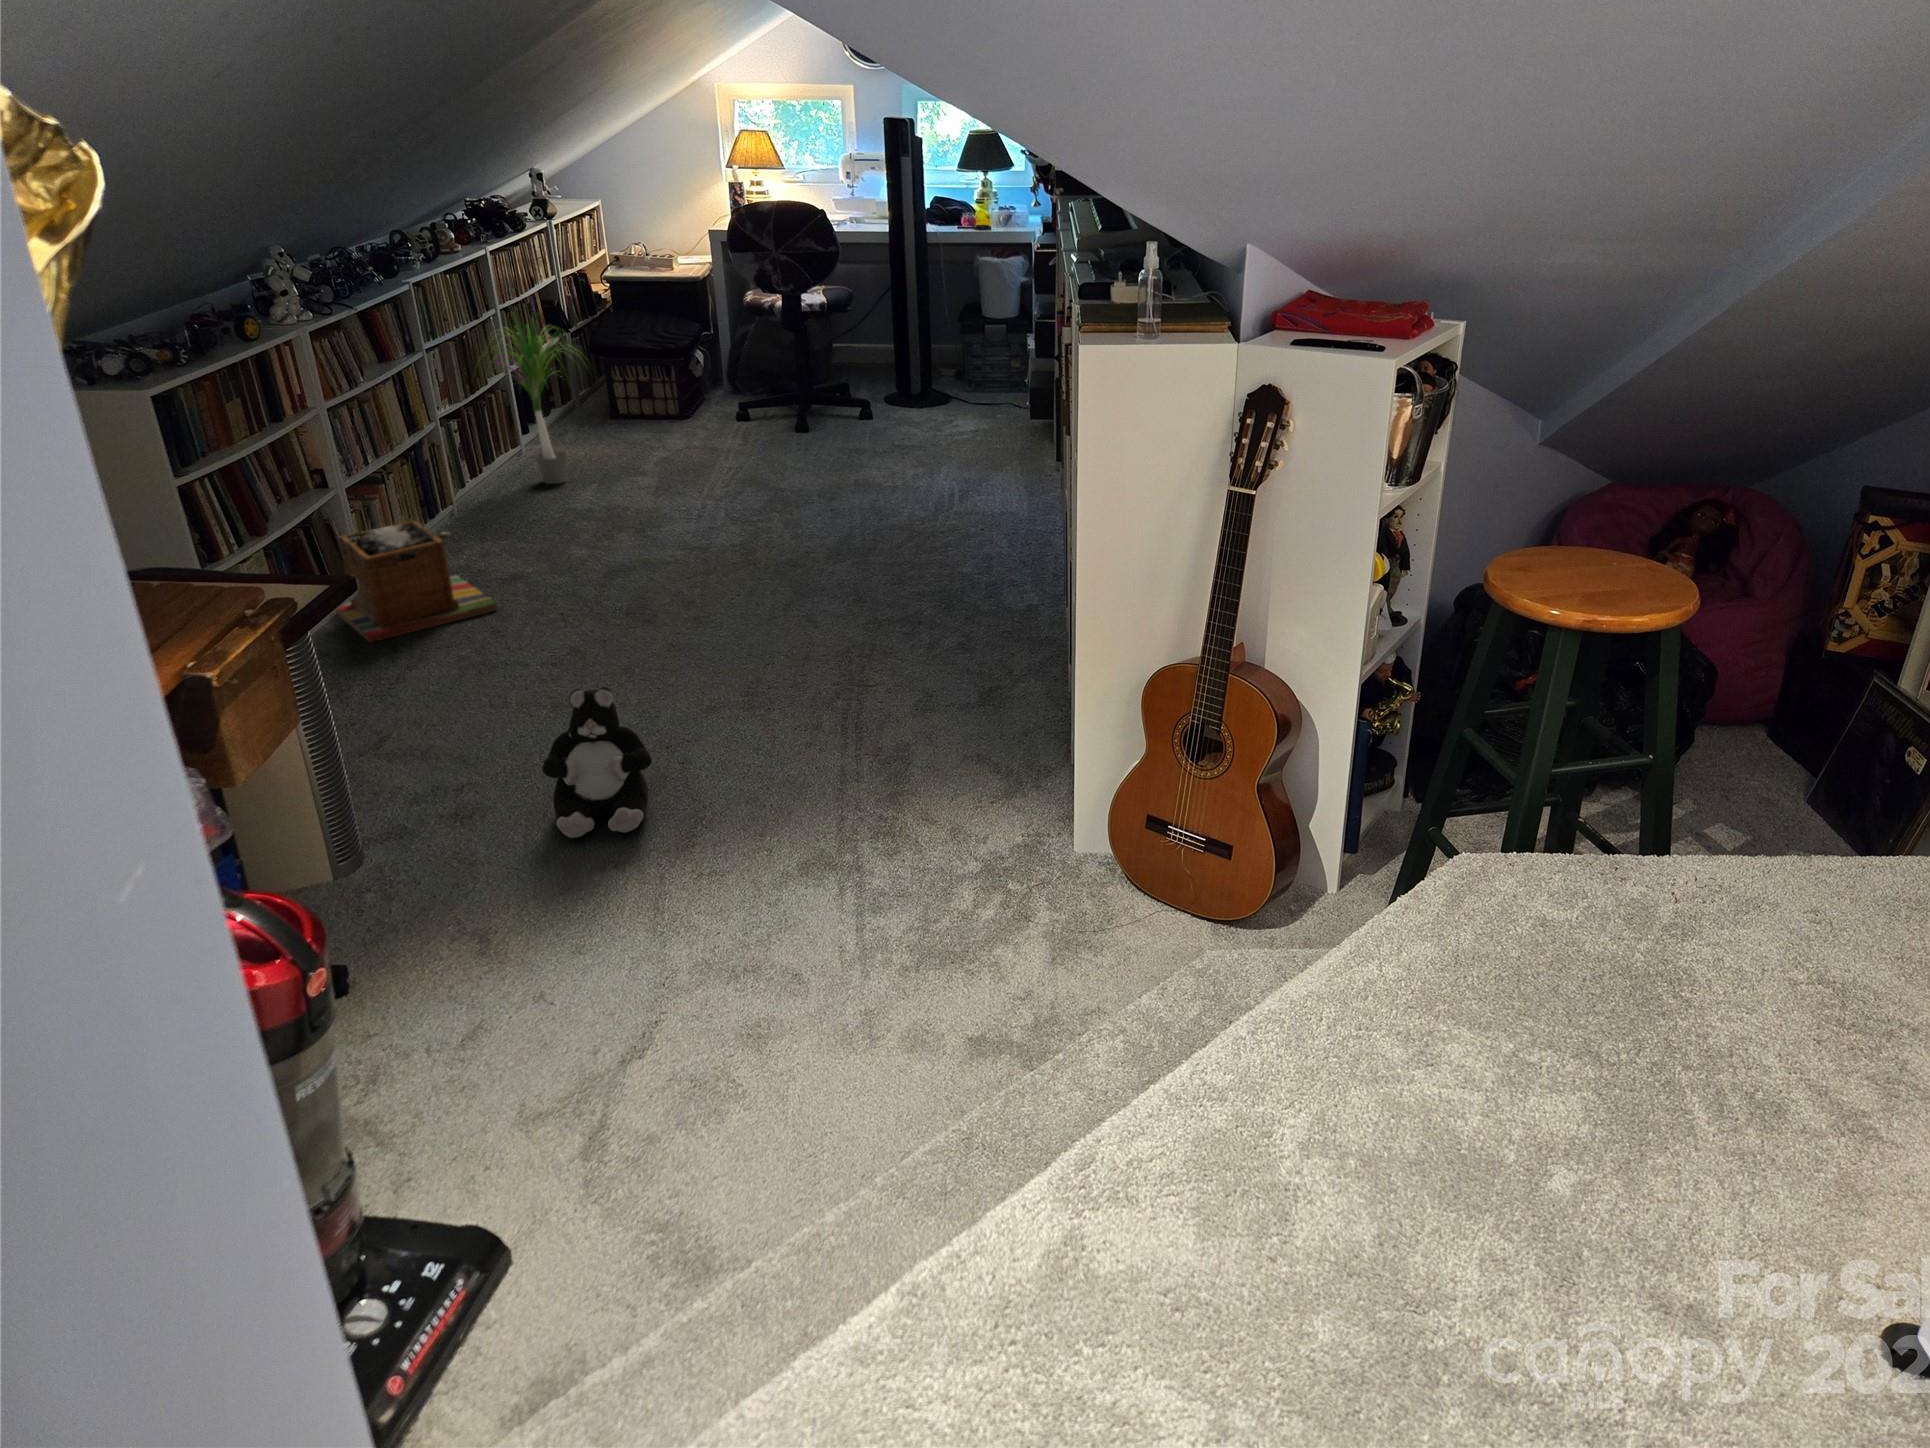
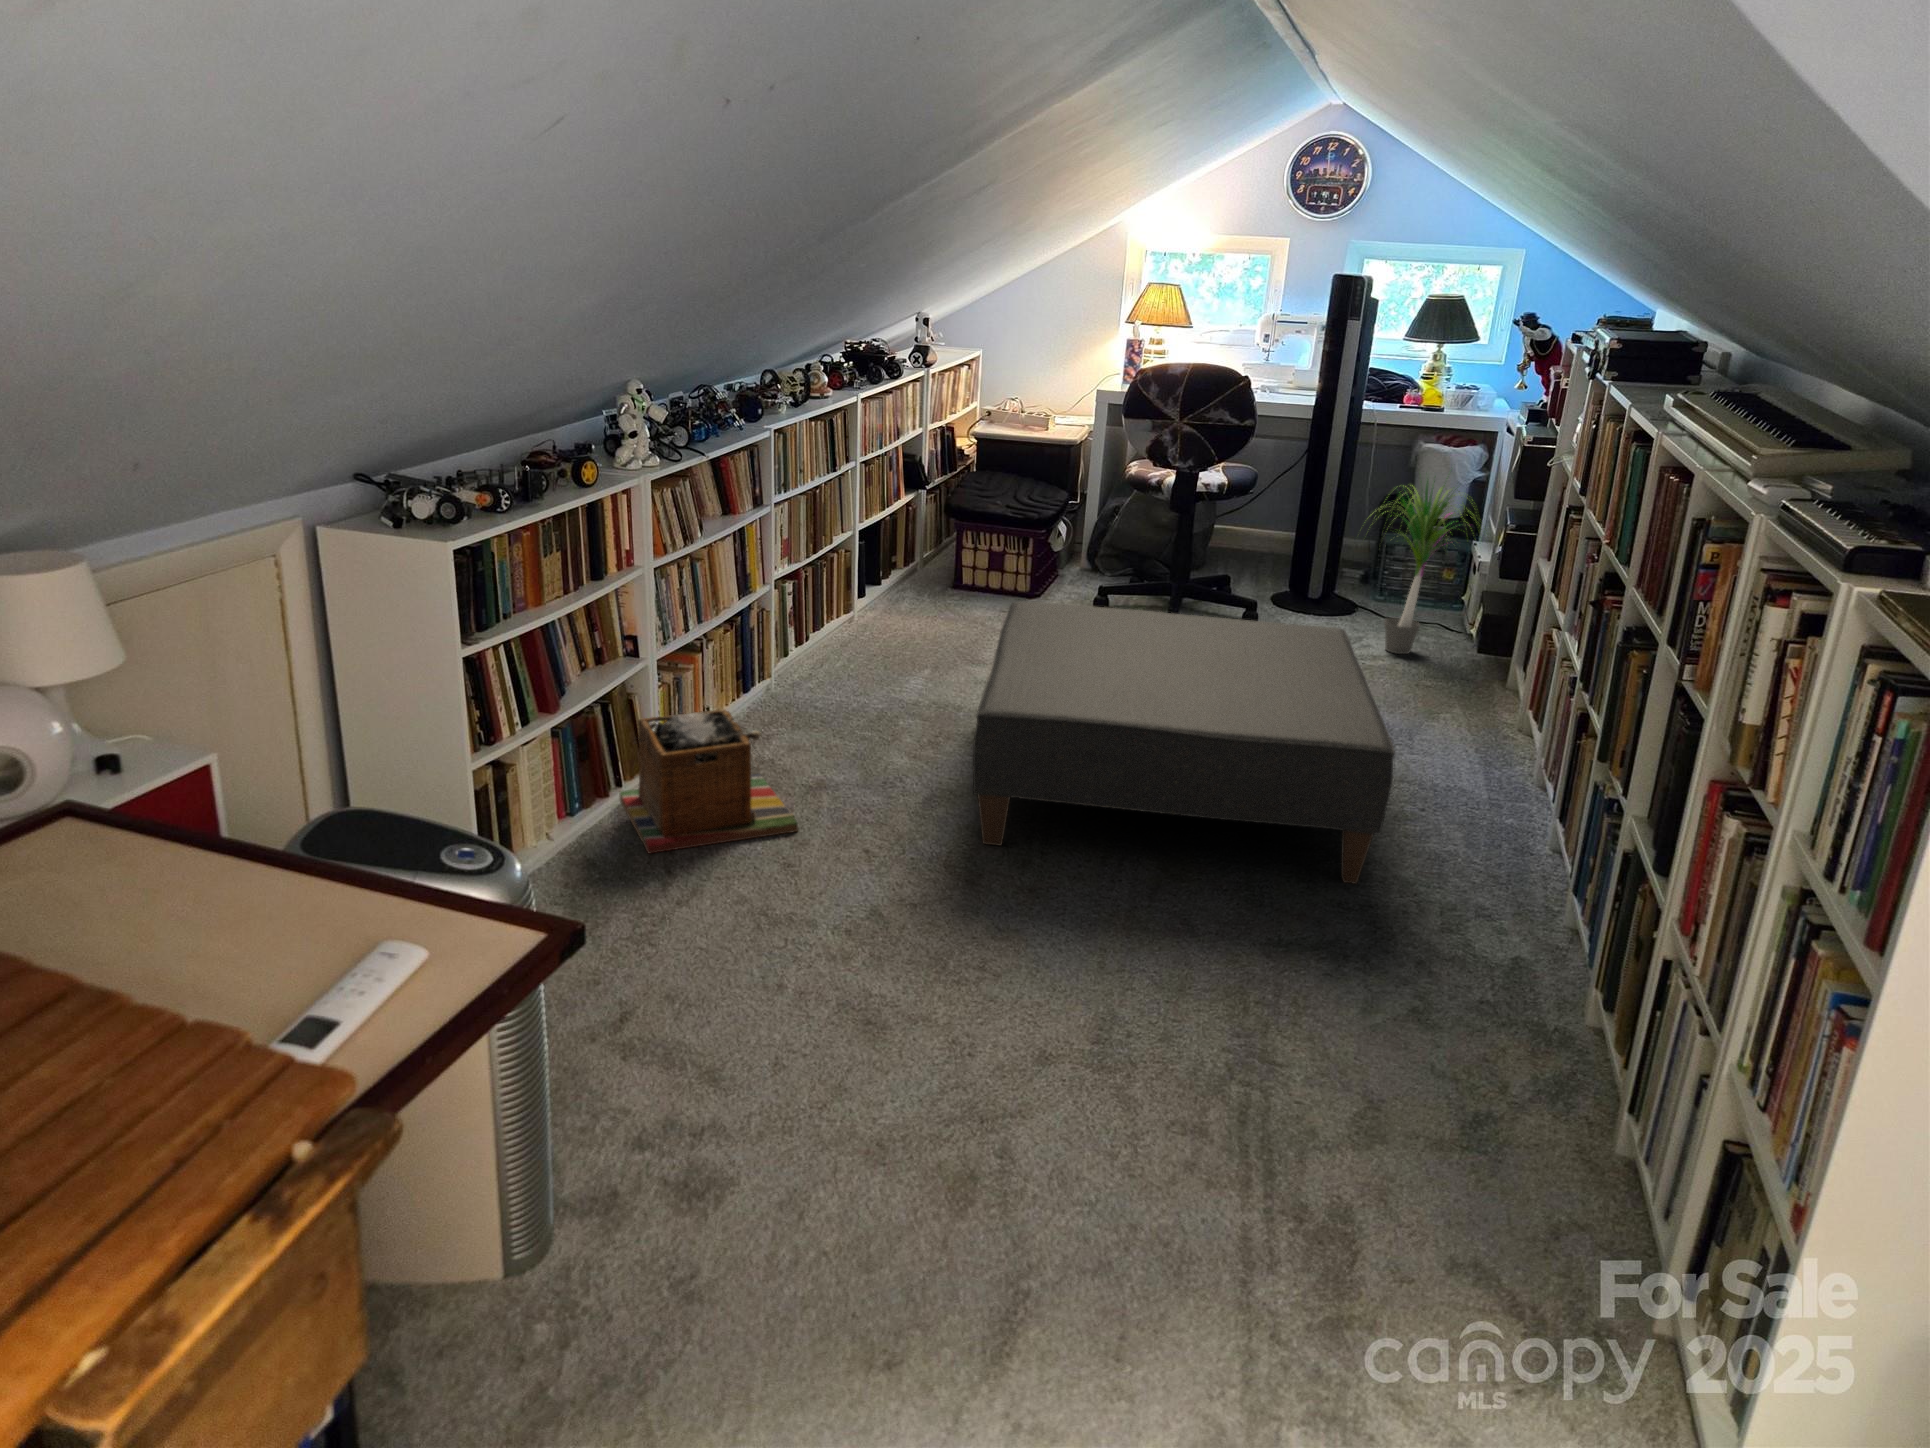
potted plant: present [474,316,581,484] -> present [1368,481,1482,654]
ottoman: none [629,400,953,596] -> present [973,601,1395,884]
plush toy: present [542,687,652,838] -> none [815,1029,961,1252]

